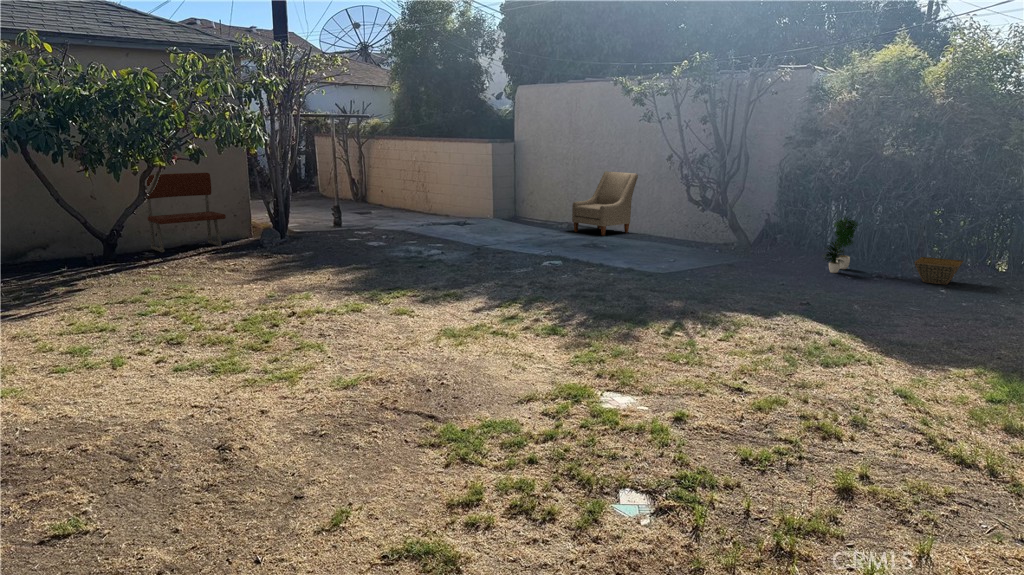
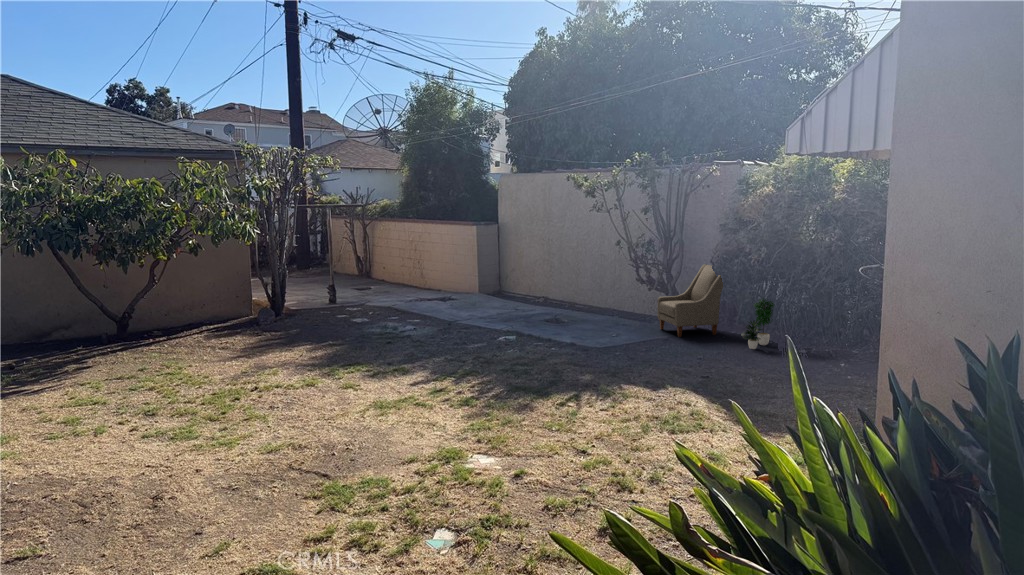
chair: present [572,171,638,236] -> present [658,264,723,337]
bench: present [147,173,226,252] -> none [155,260,226,331]
basket: present [914,257,963,285] -> none [816,335,863,361]

